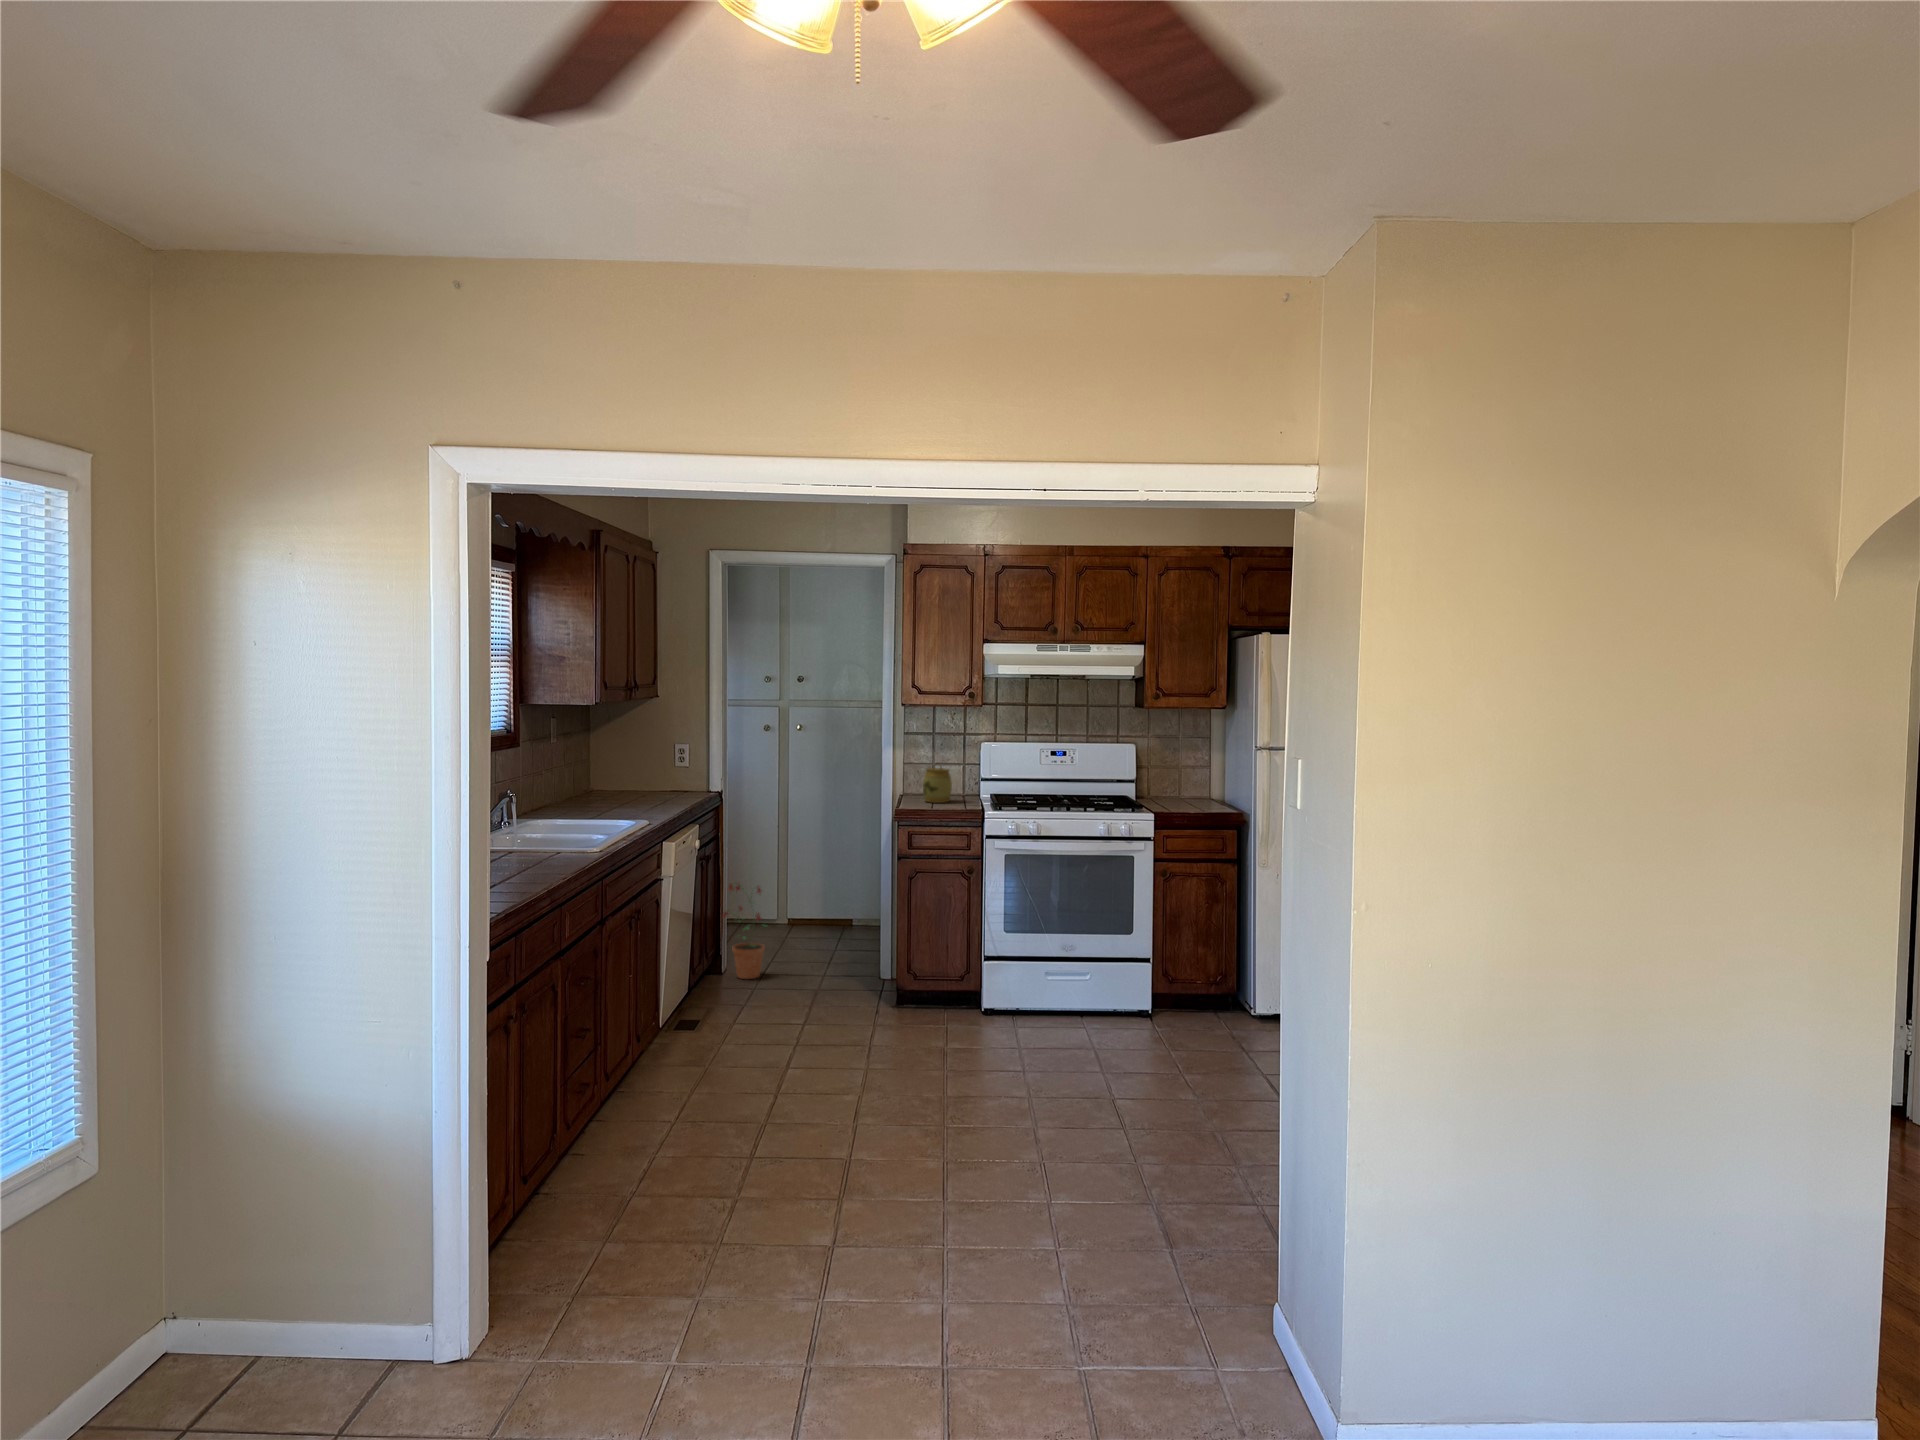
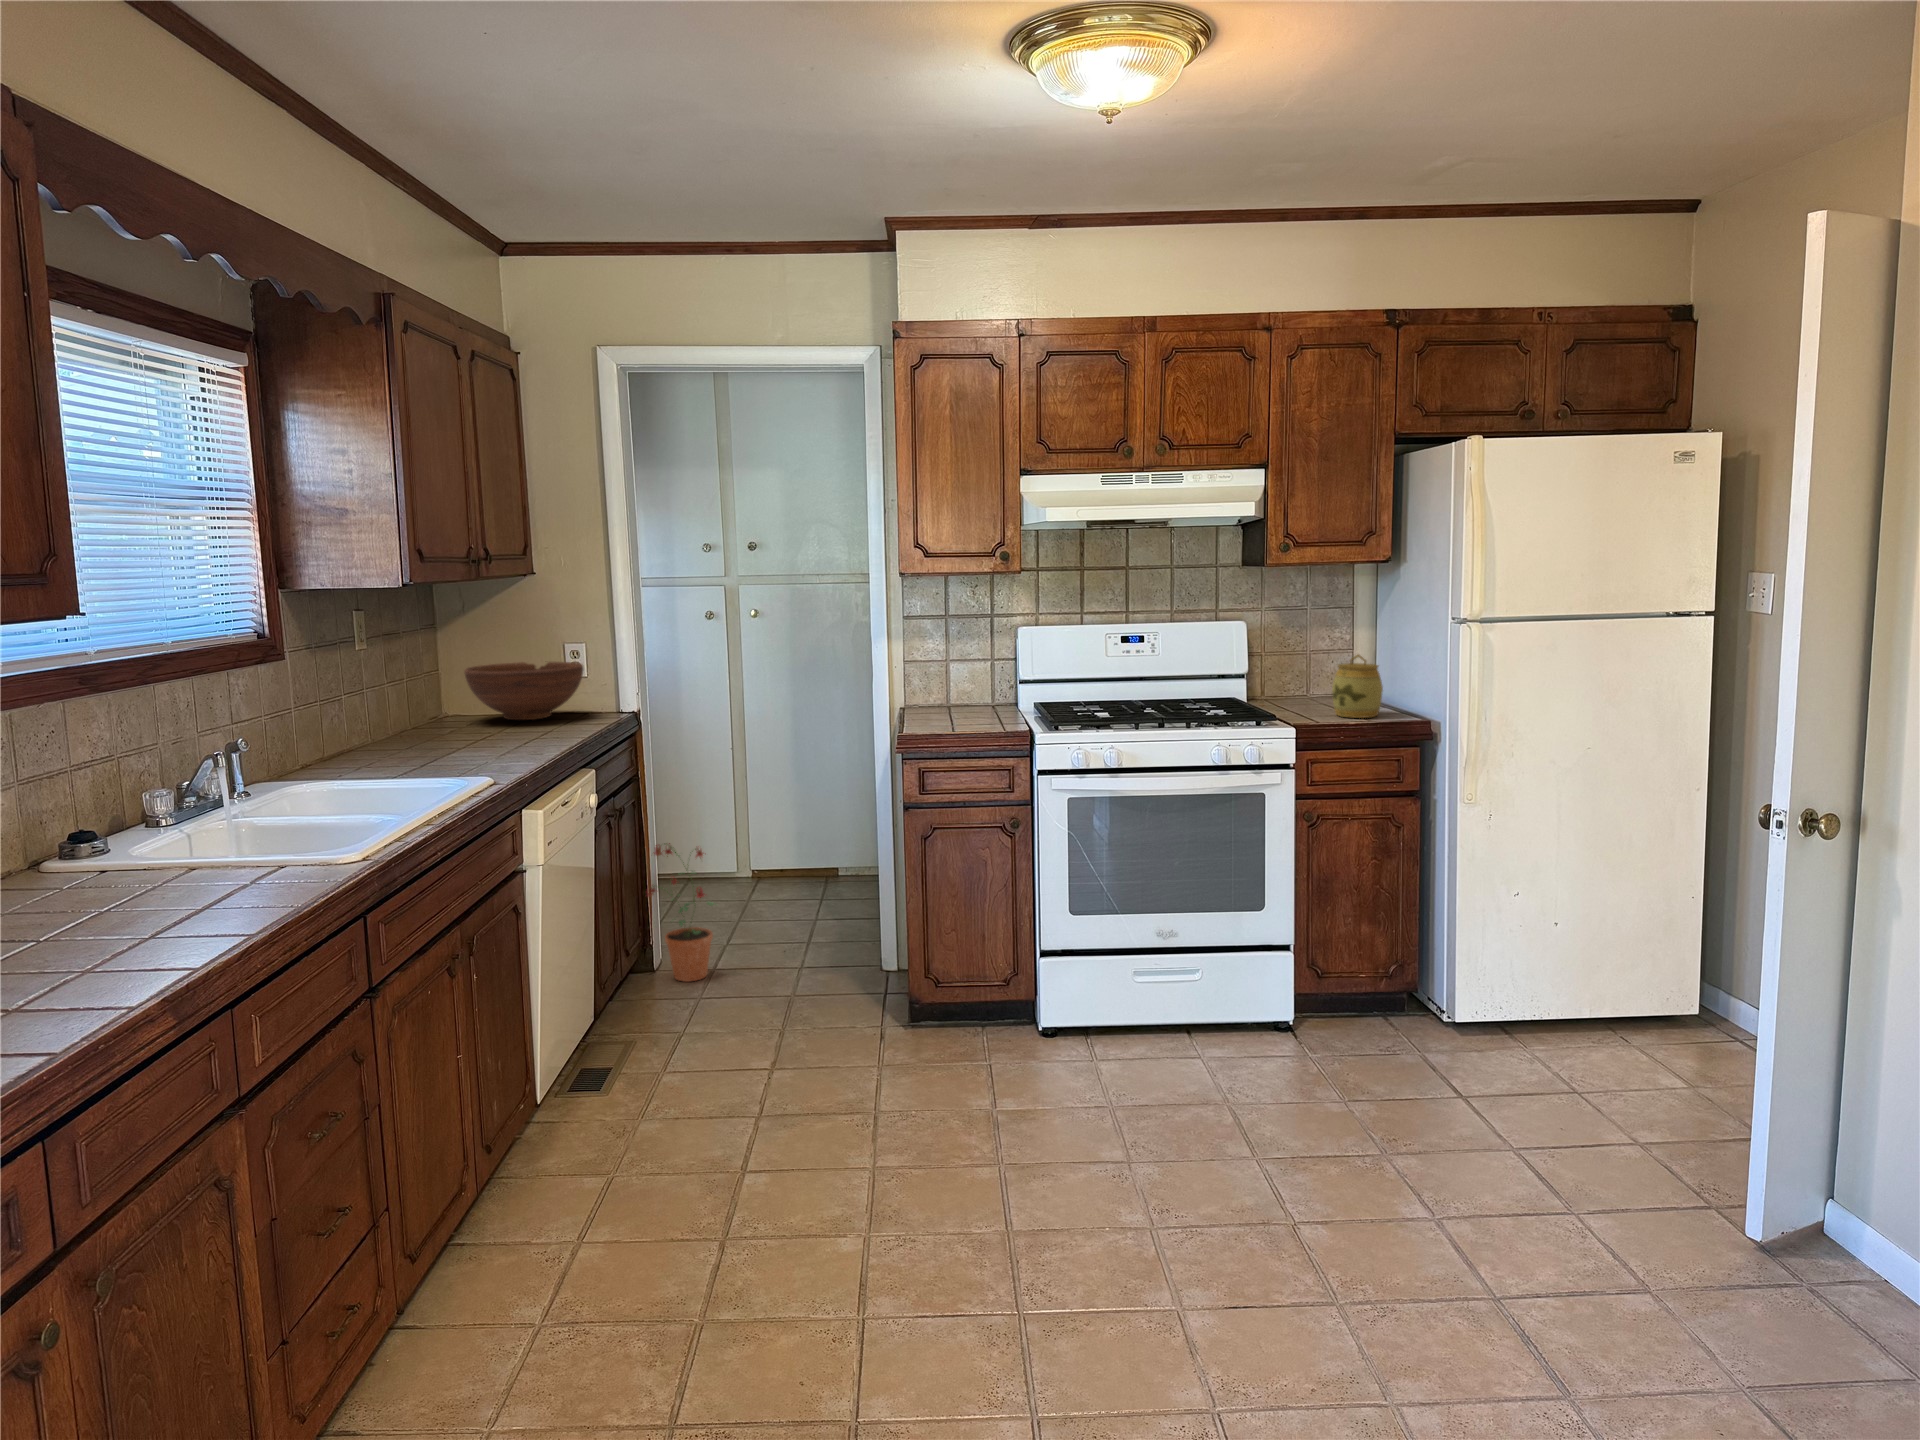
fruit bowl: none [612,755,689,793] -> present [464,662,583,720]
jar: present [923,762,952,803] -> present [1332,655,1383,718]

